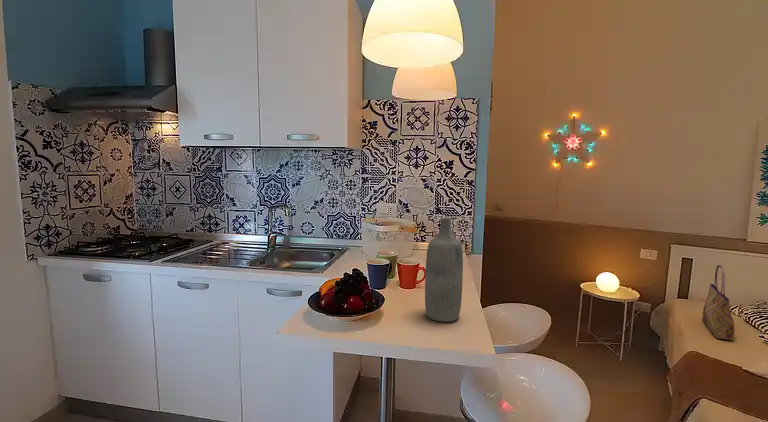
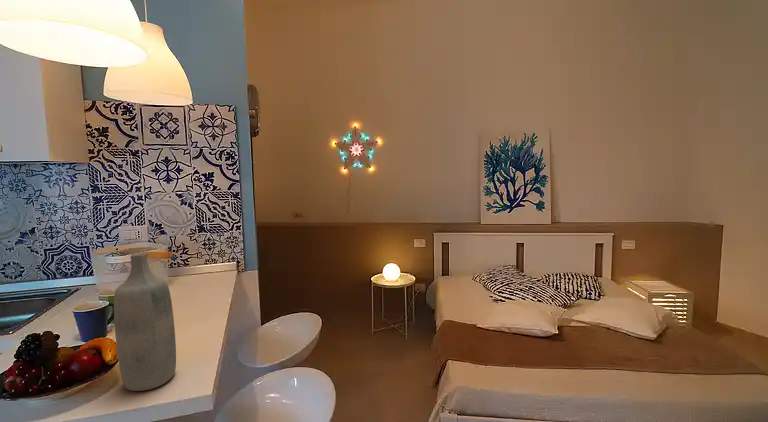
tote bag: present [703,265,734,340] -> none [456,248,475,307]

